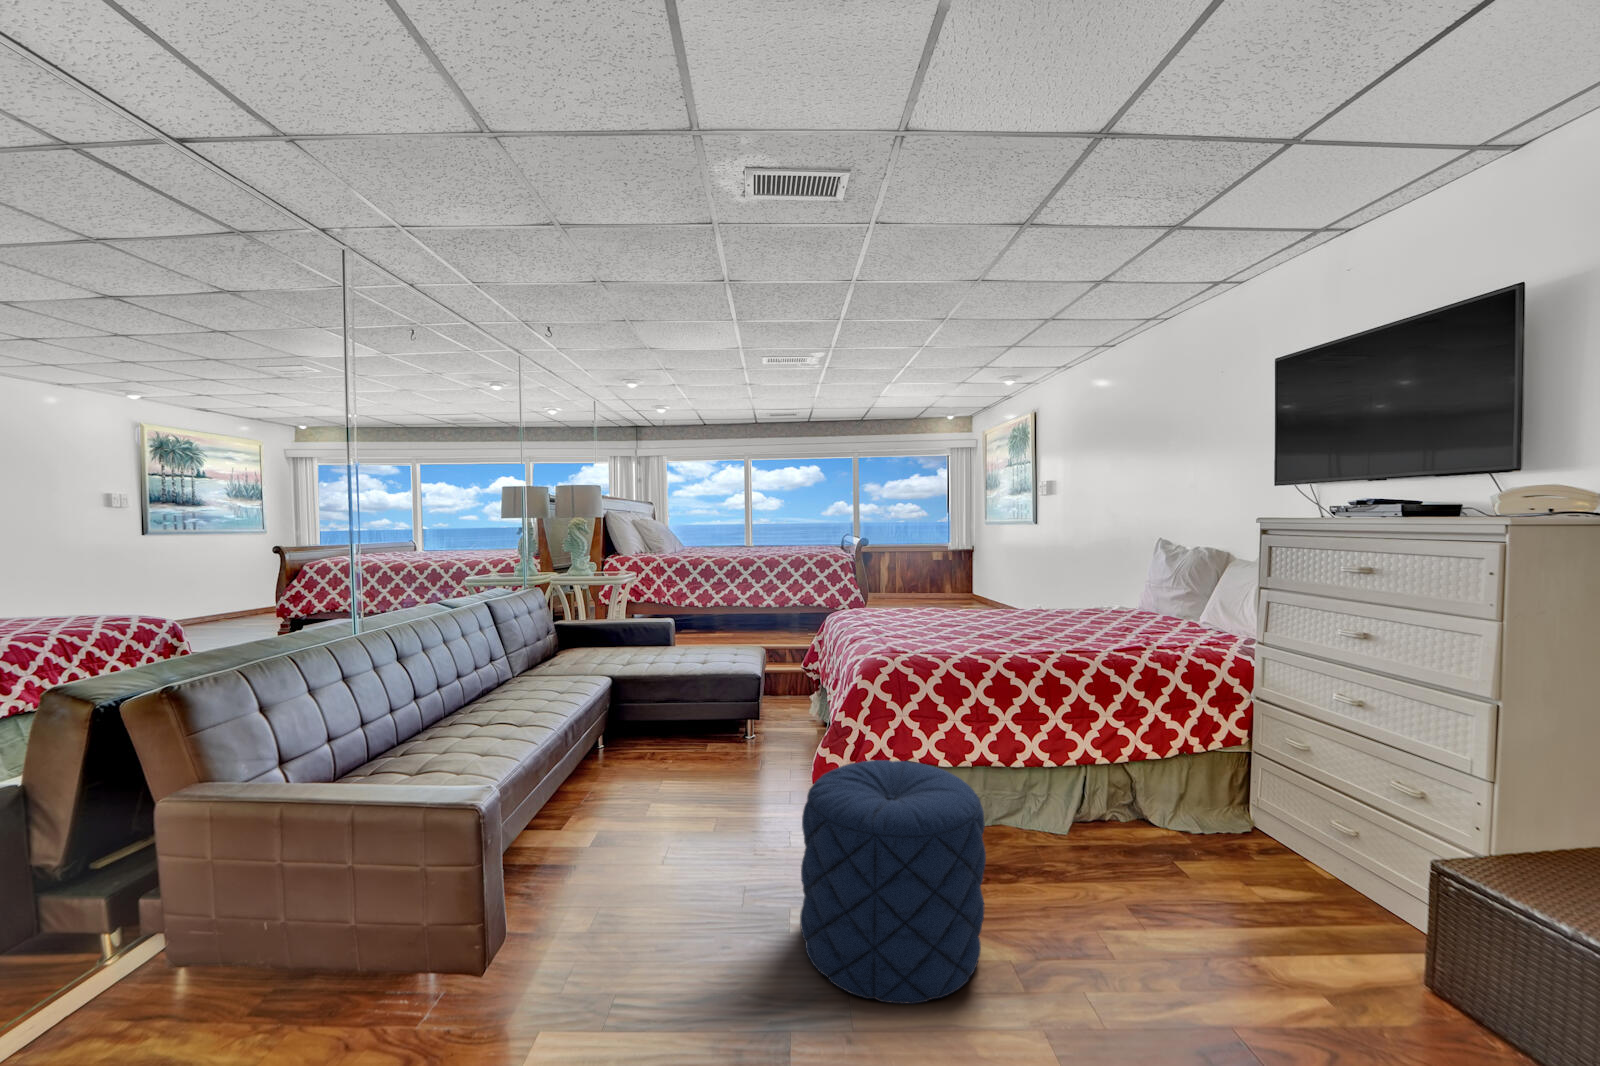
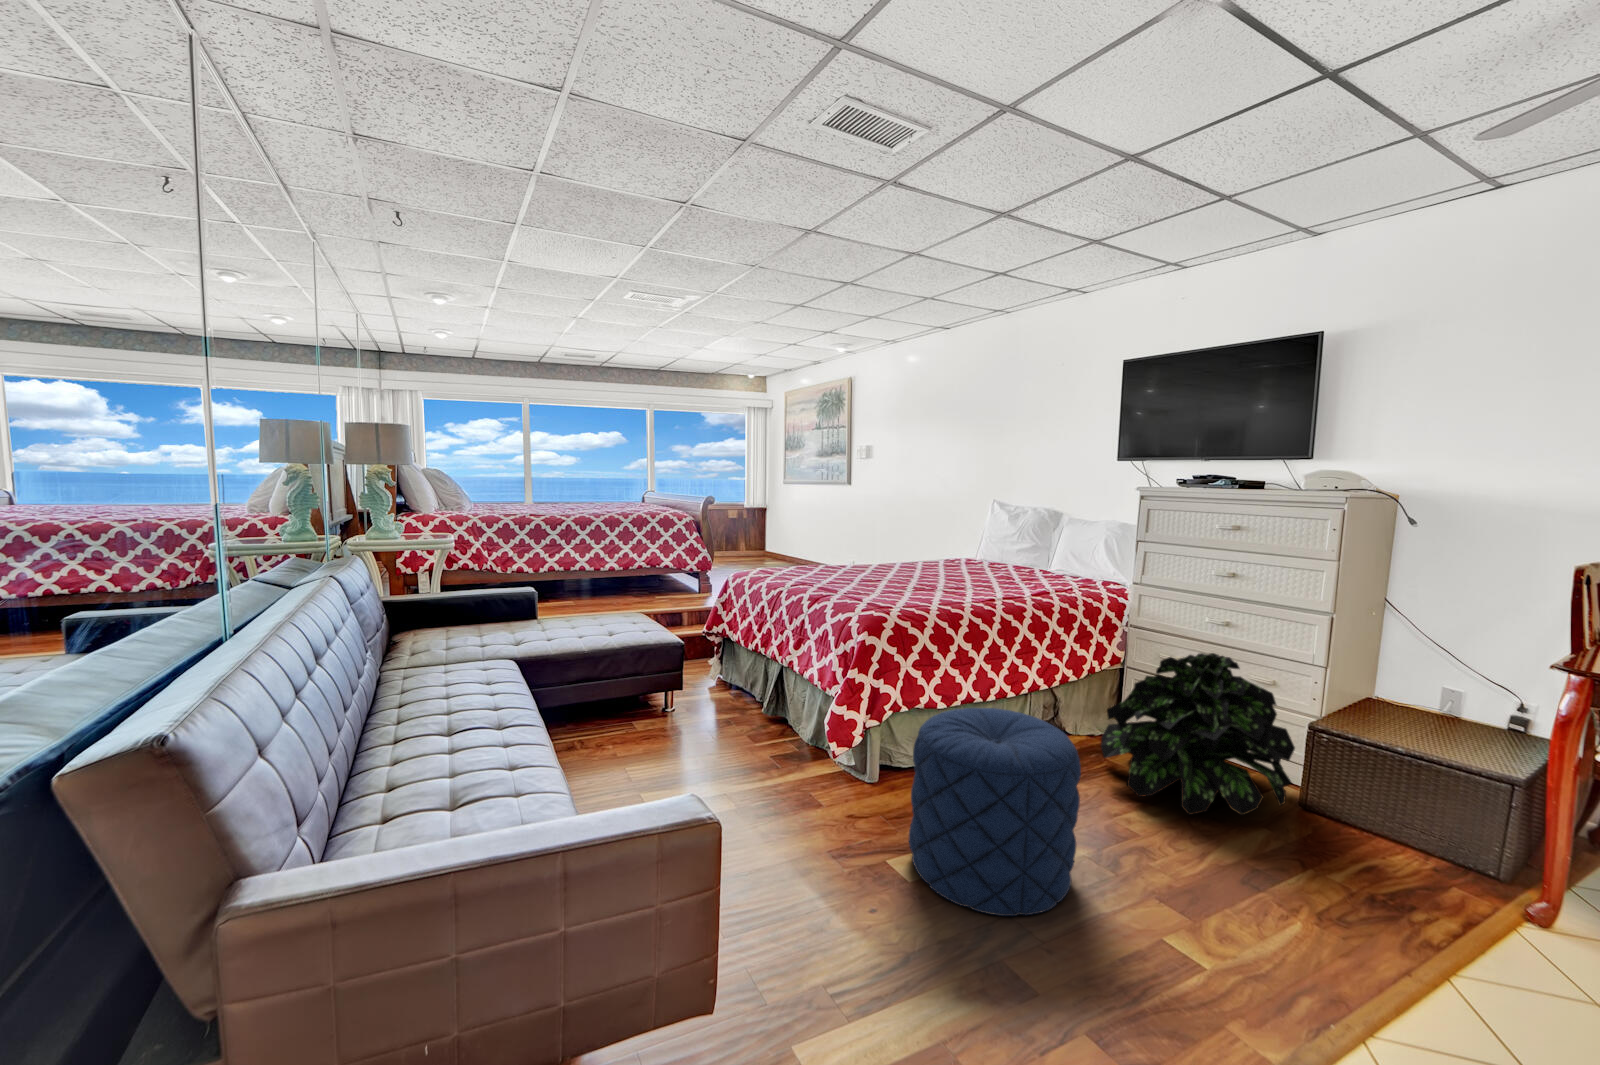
potted plant: none [1142,735,1424,968] -> present [1101,653,1295,815]

